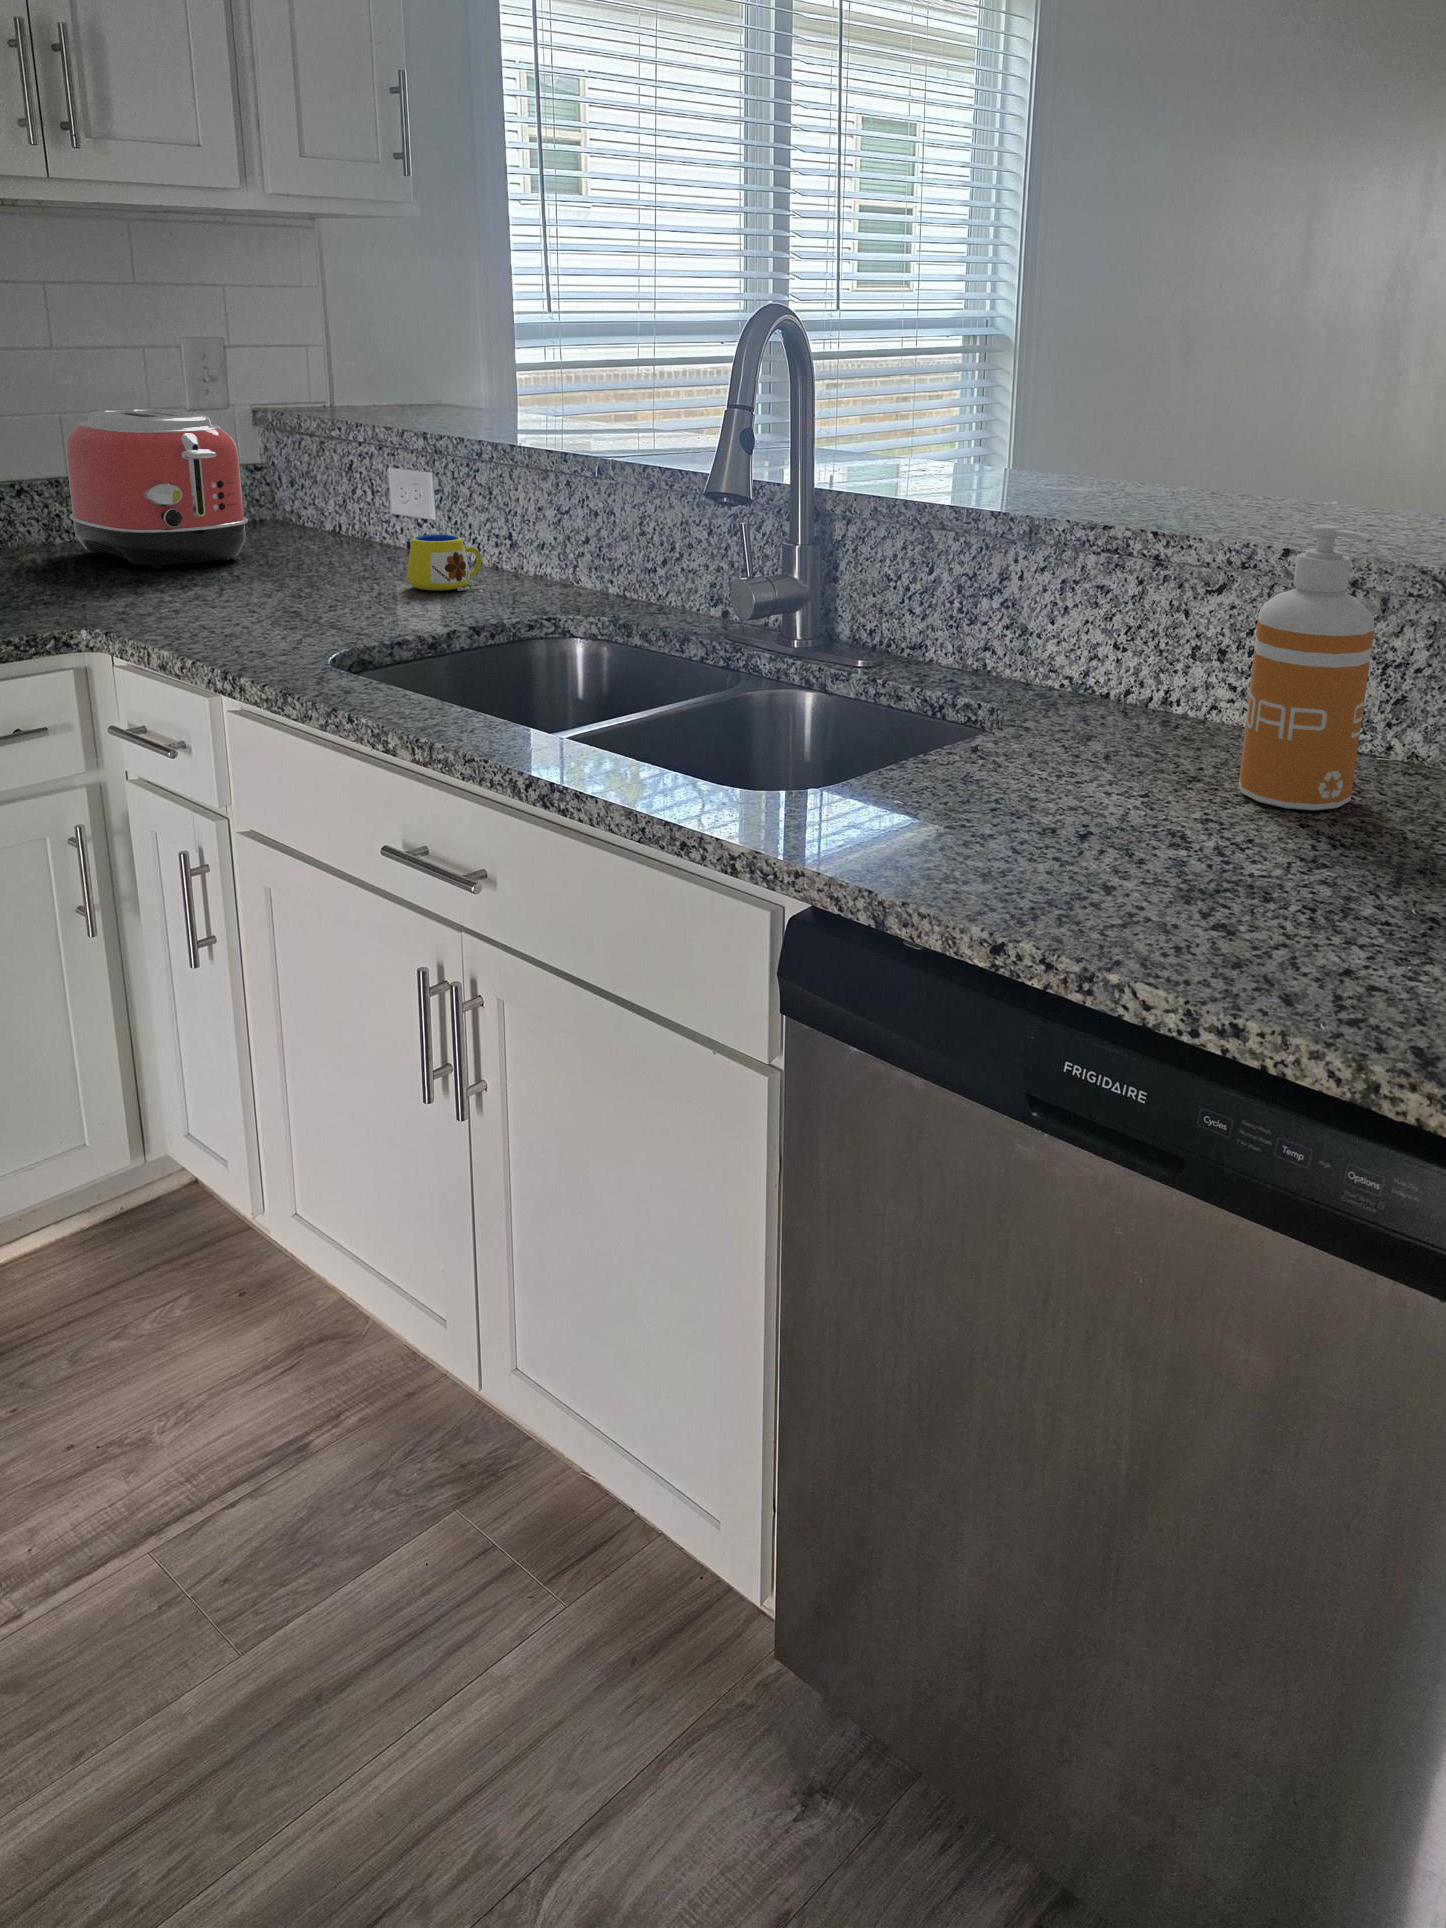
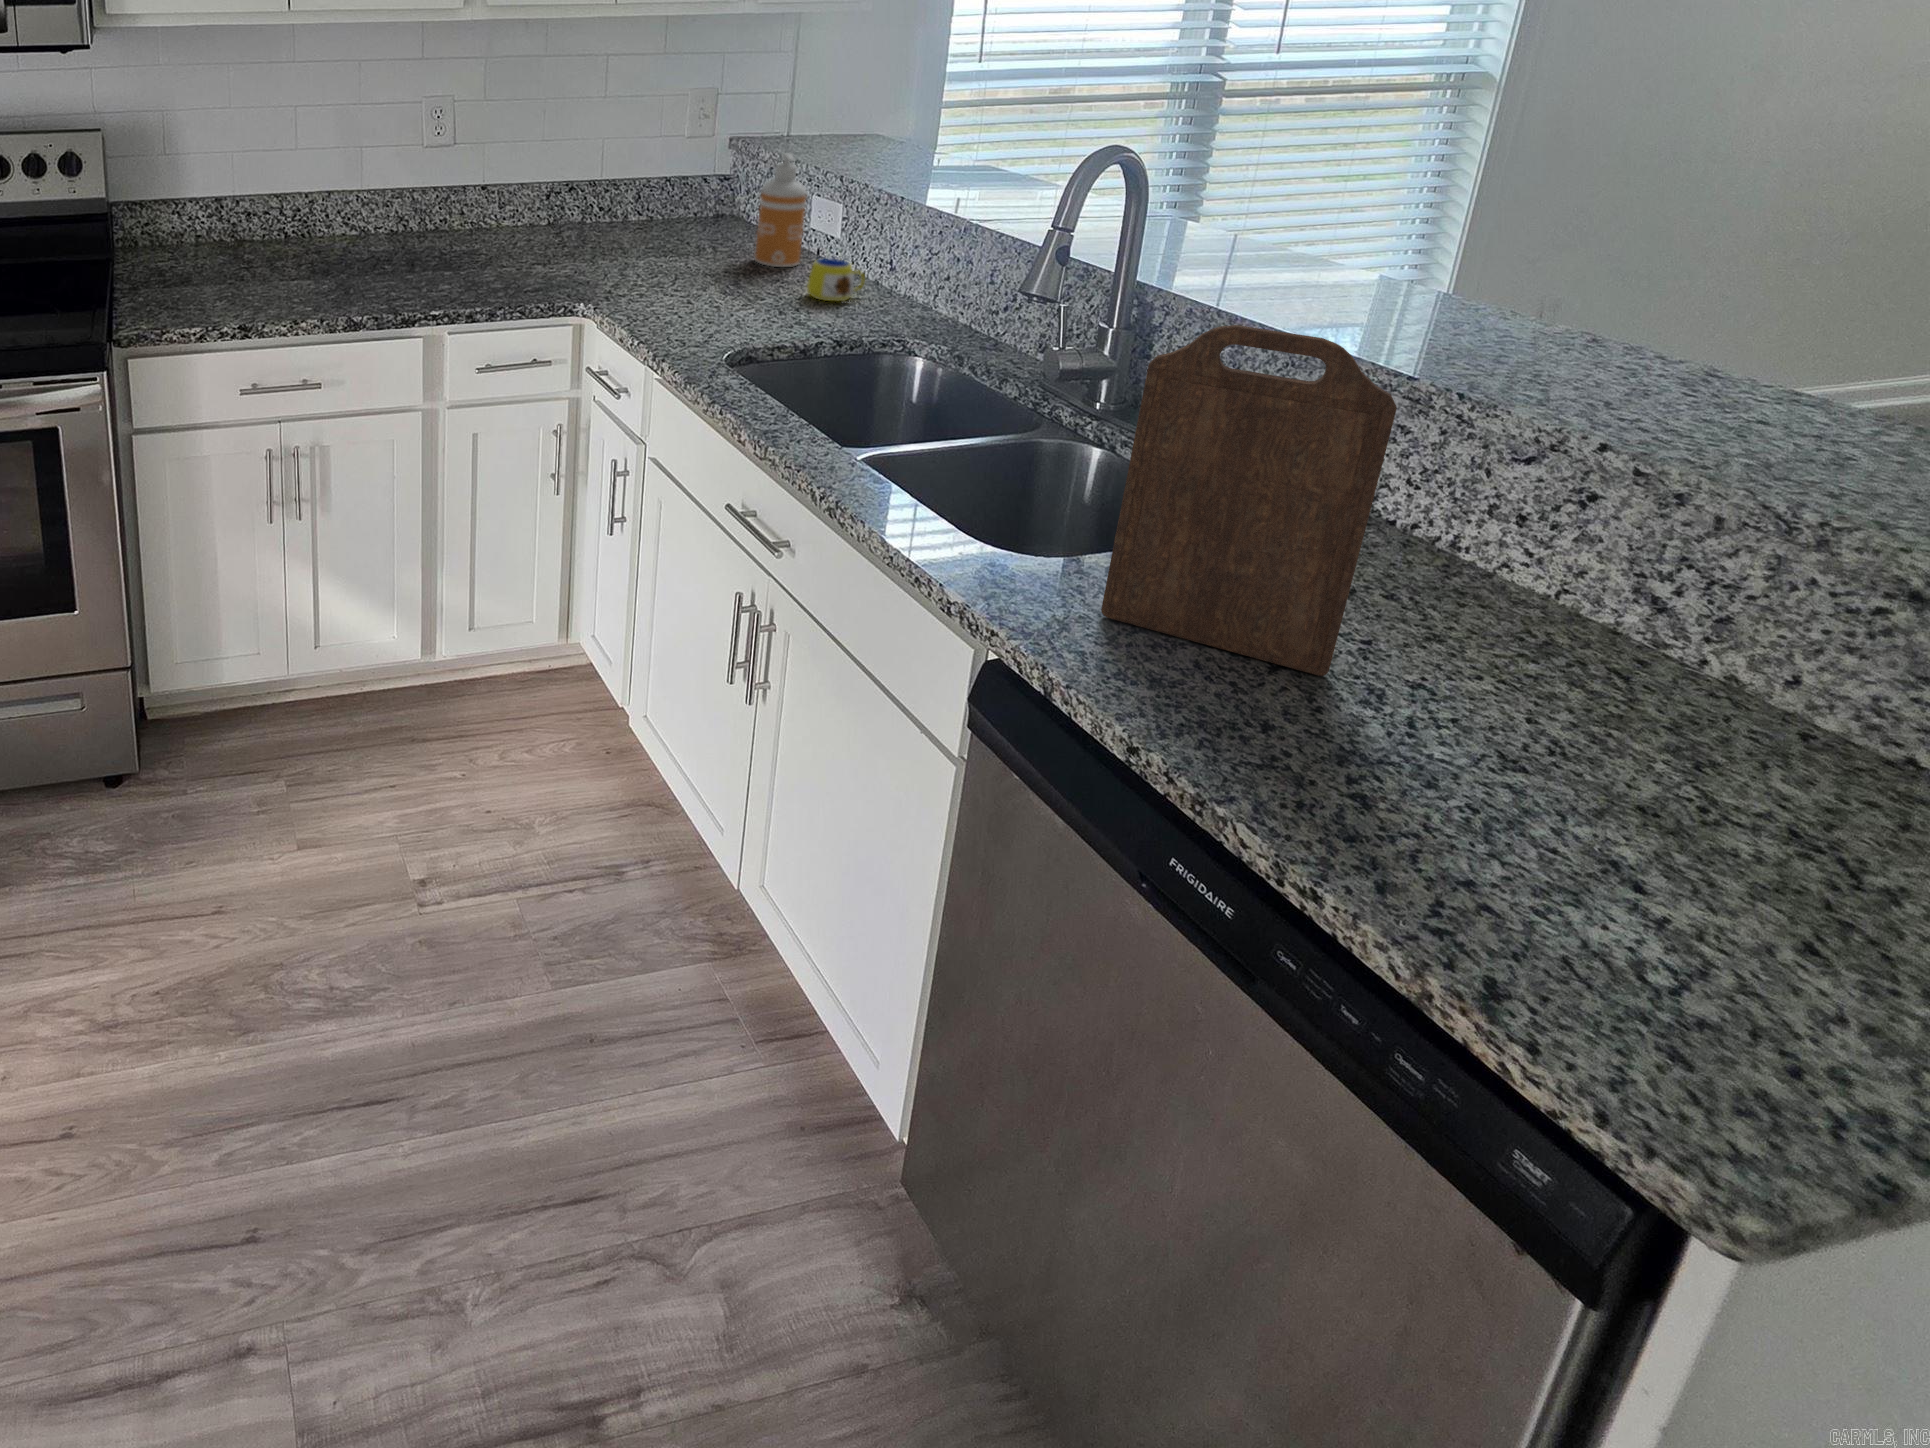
toaster: present [66,409,248,569] -> none [597,142,709,253]
cutting board: none [898,414,1165,833] -> present [1101,325,1397,676]
soap dispenser: present [1239,525,1374,811] -> present [755,153,807,267]

